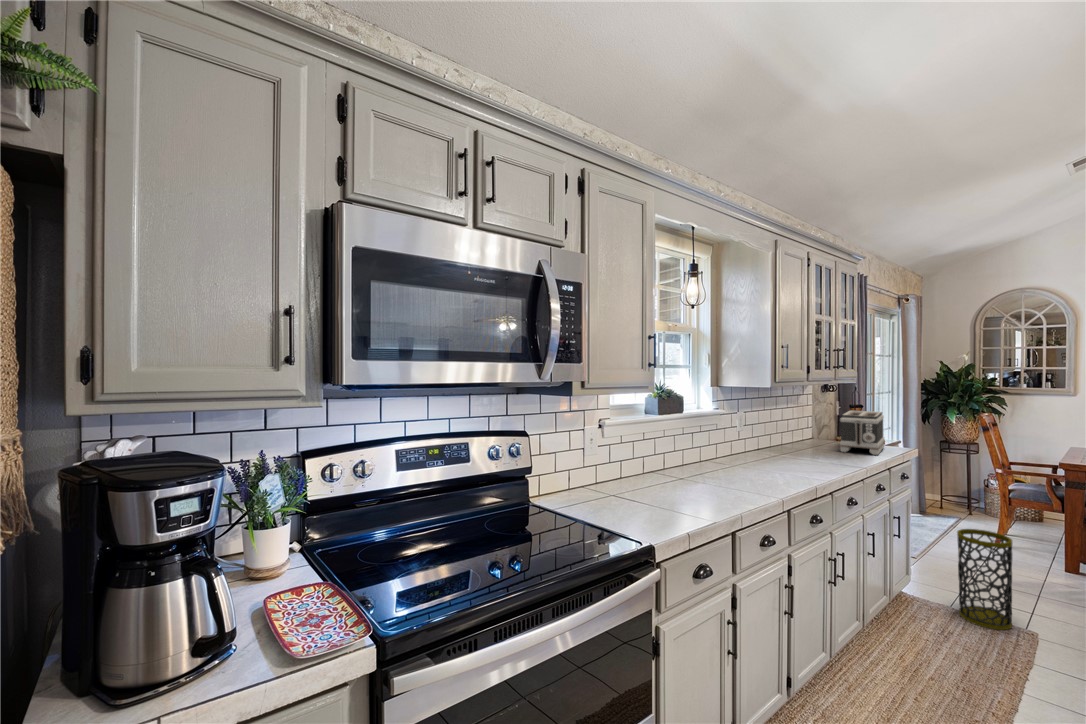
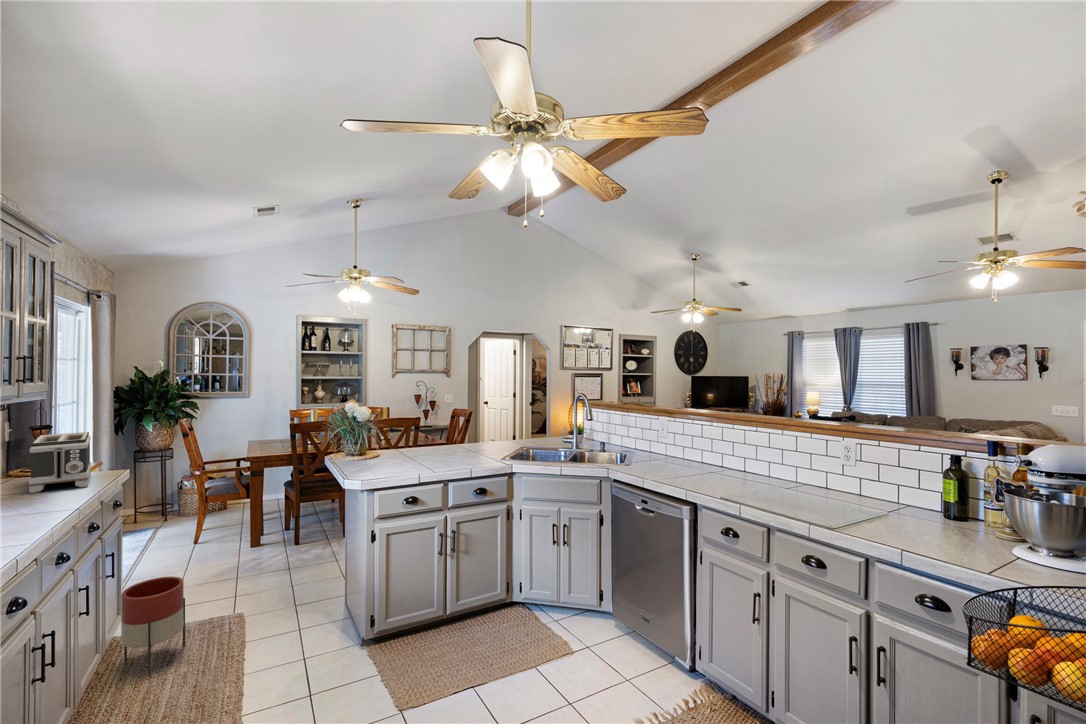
trash can: present [957,529,1012,630] -> none [175,533,224,633]
planter: none [905,552,965,638] -> present [121,576,185,676]

